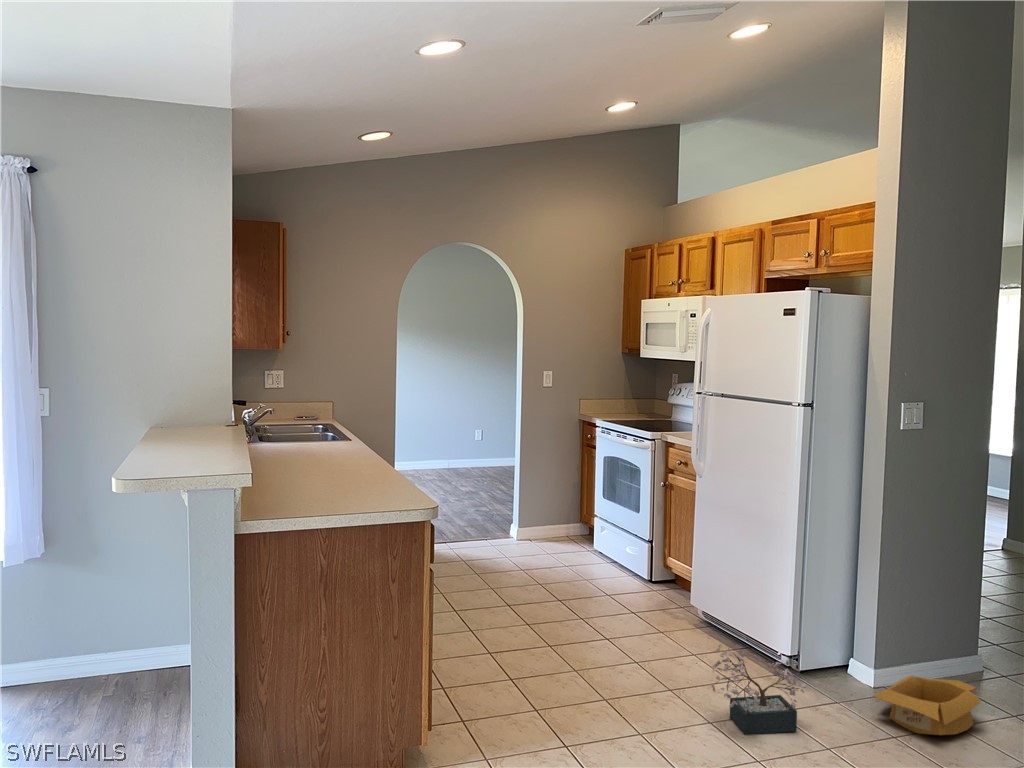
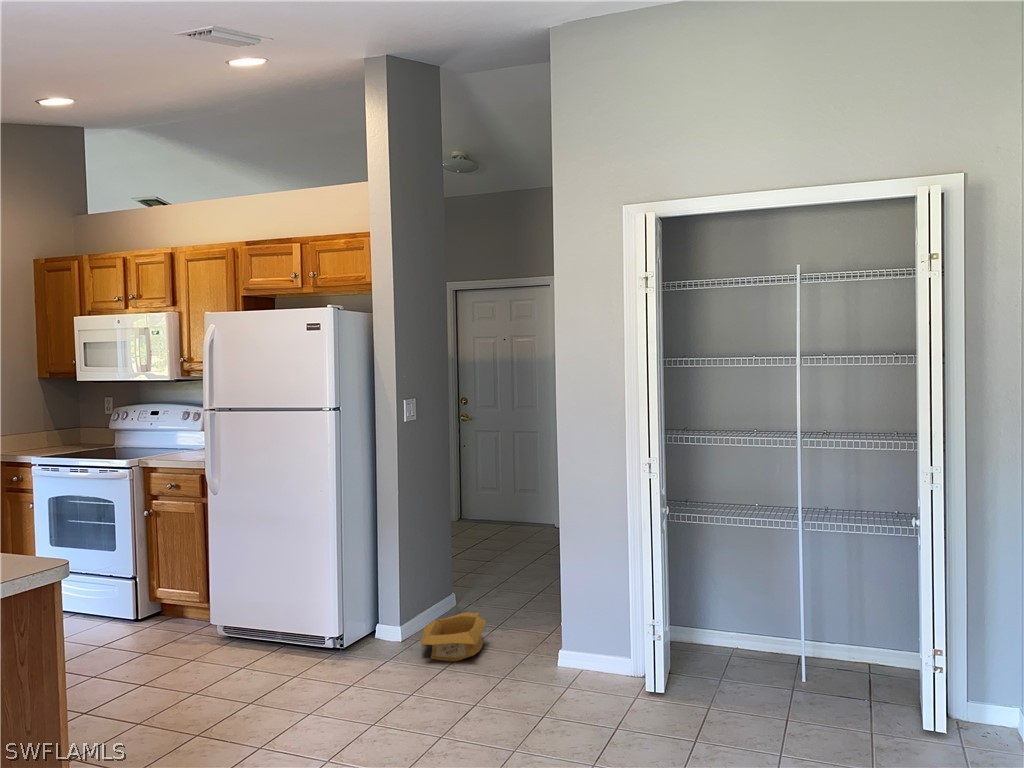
decorative plant: present [711,645,806,735] -> none [306,637,382,715]

